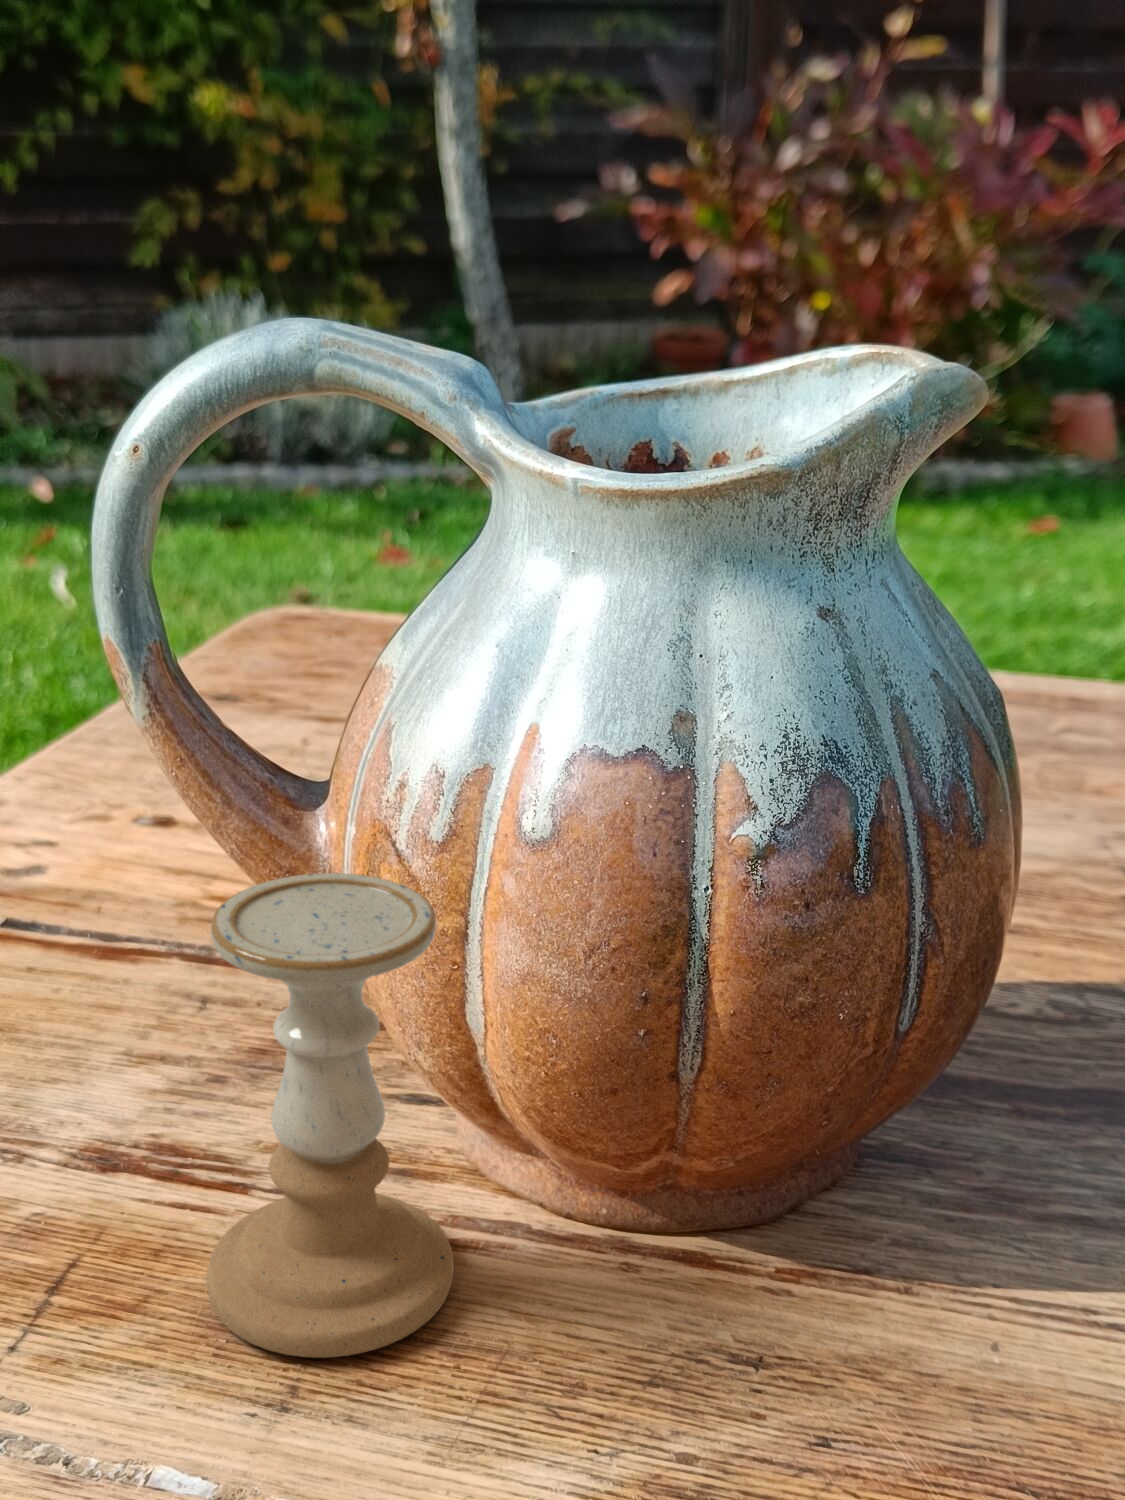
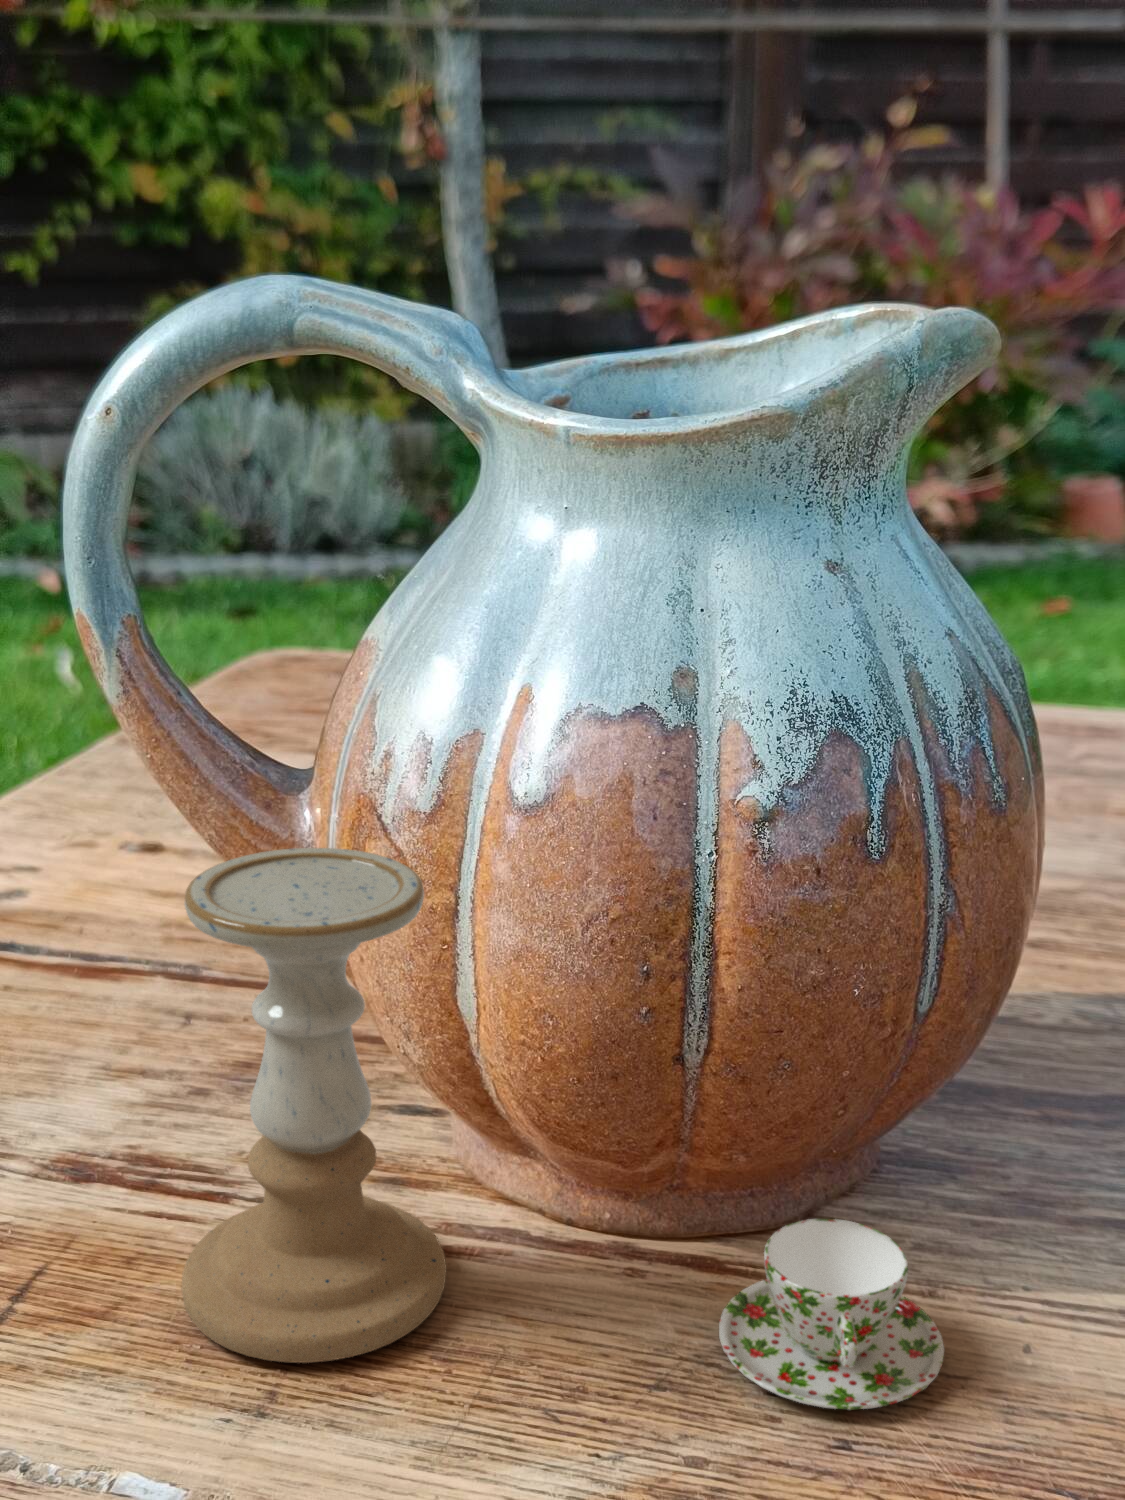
teacup: none [708,1224,918,1407] -> present [719,1219,944,1410]

